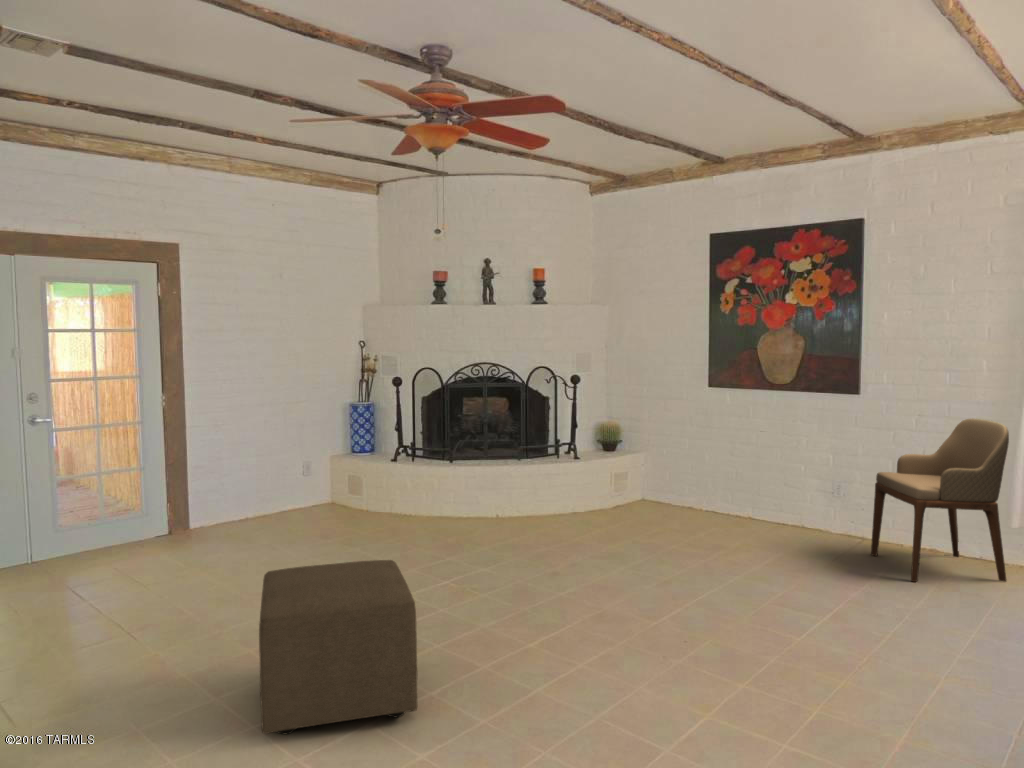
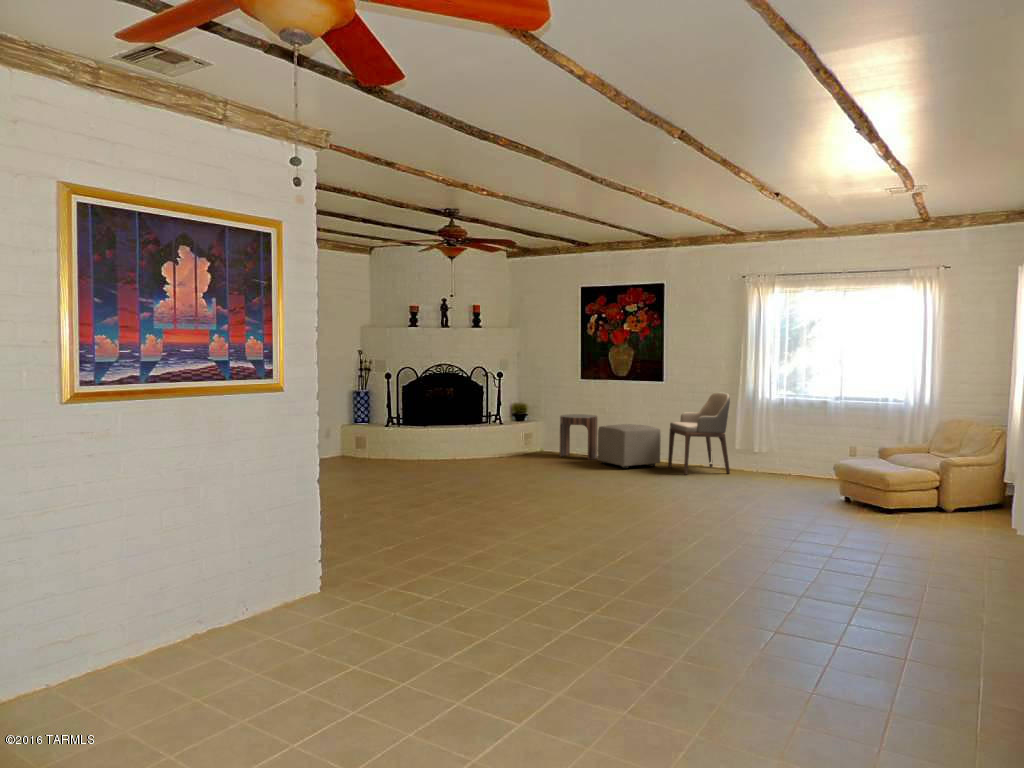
side table: none [671,446,737,527] -> present [559,414,598,460]
ottoman: present [259,560,417,734] -> present [598,424,661,469]

